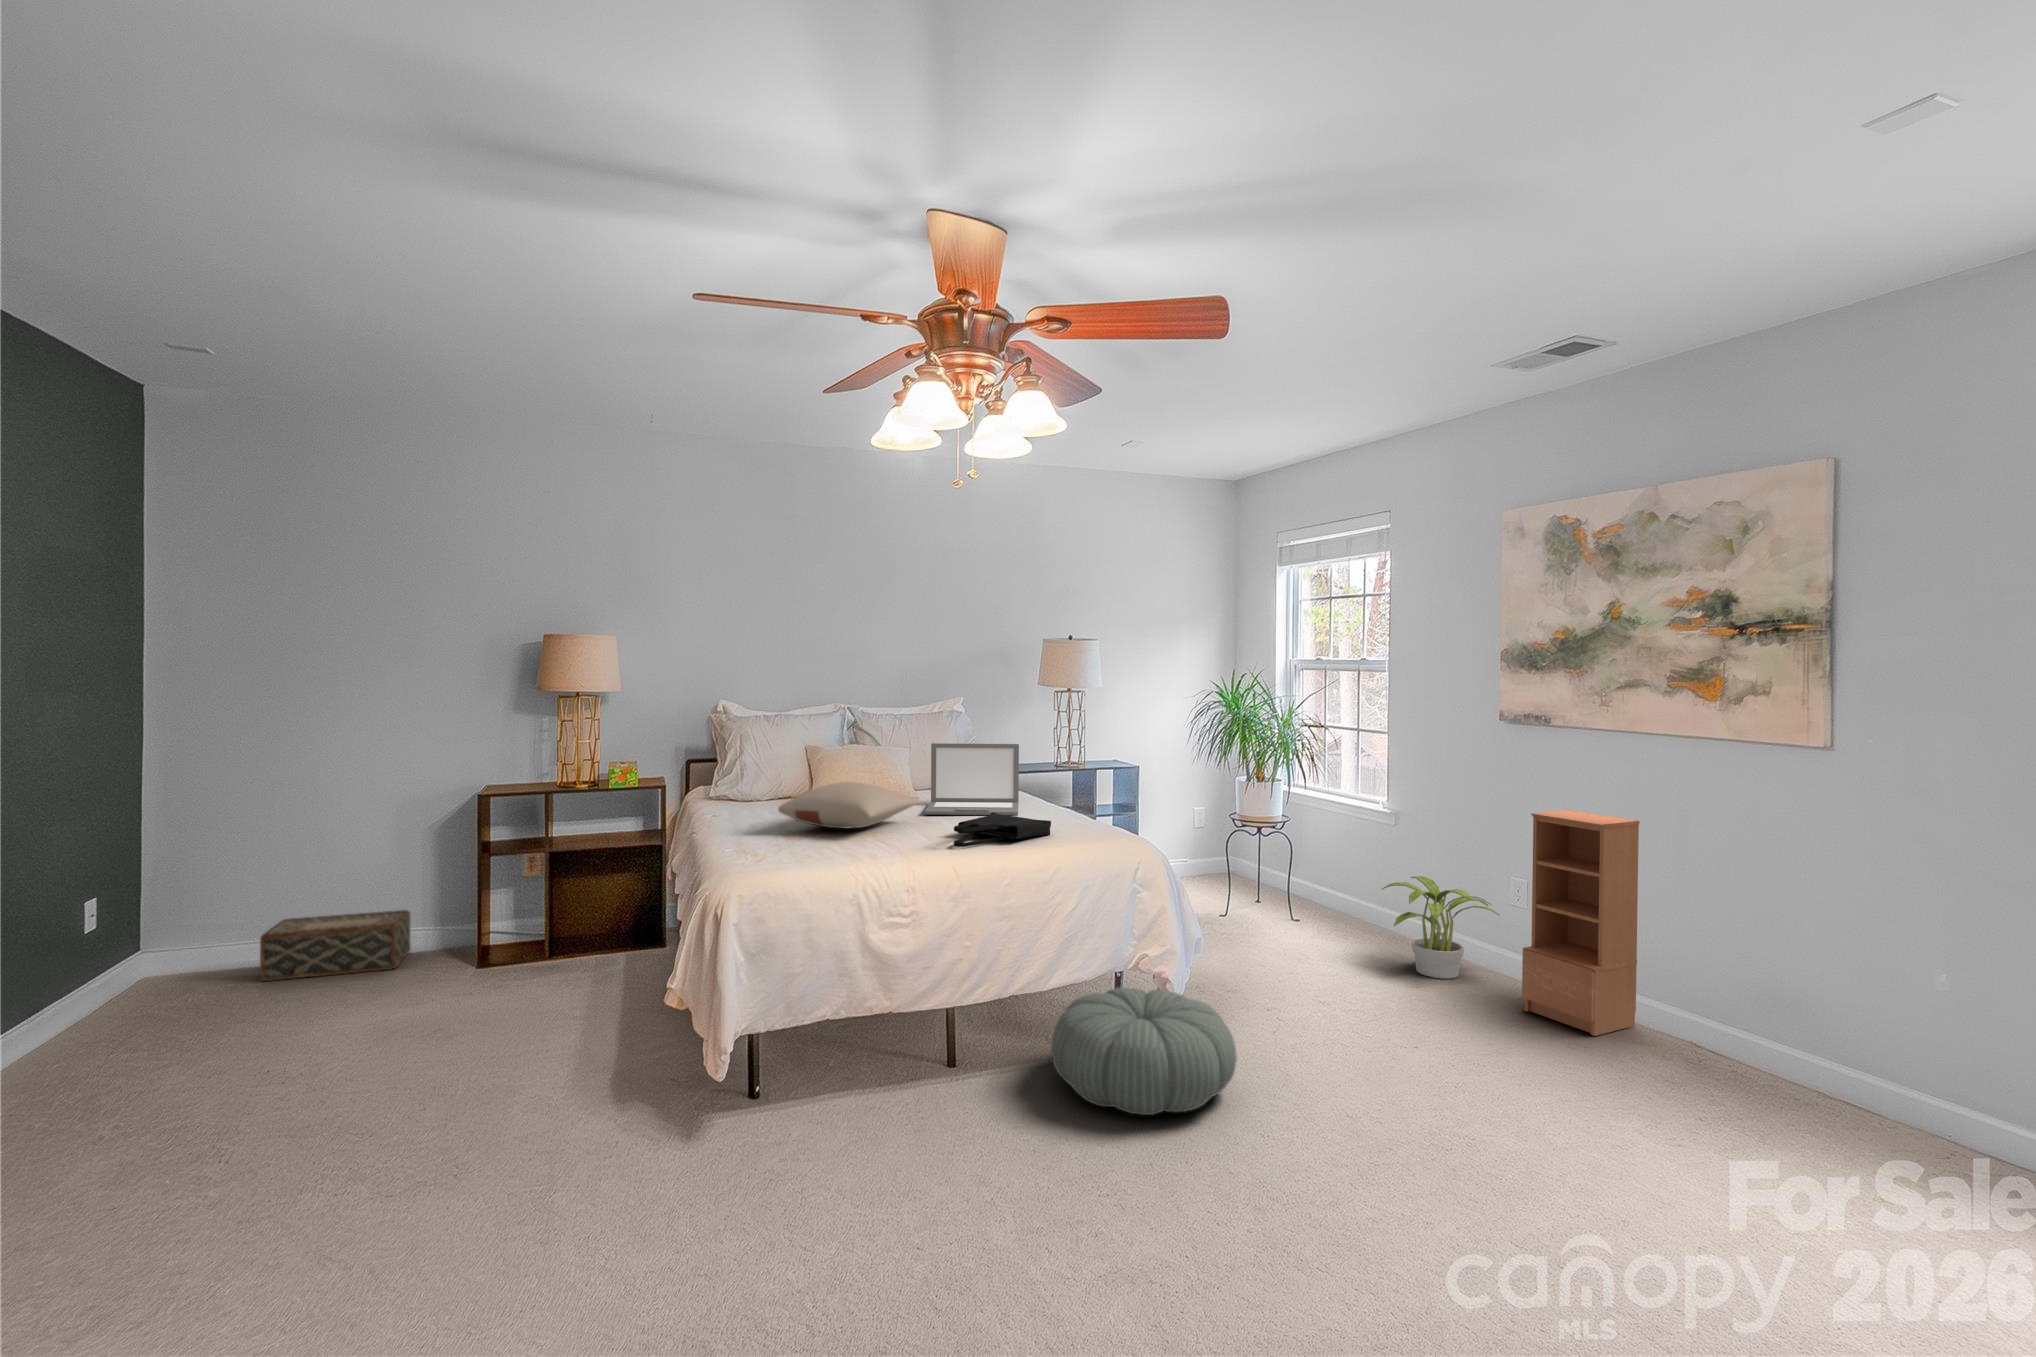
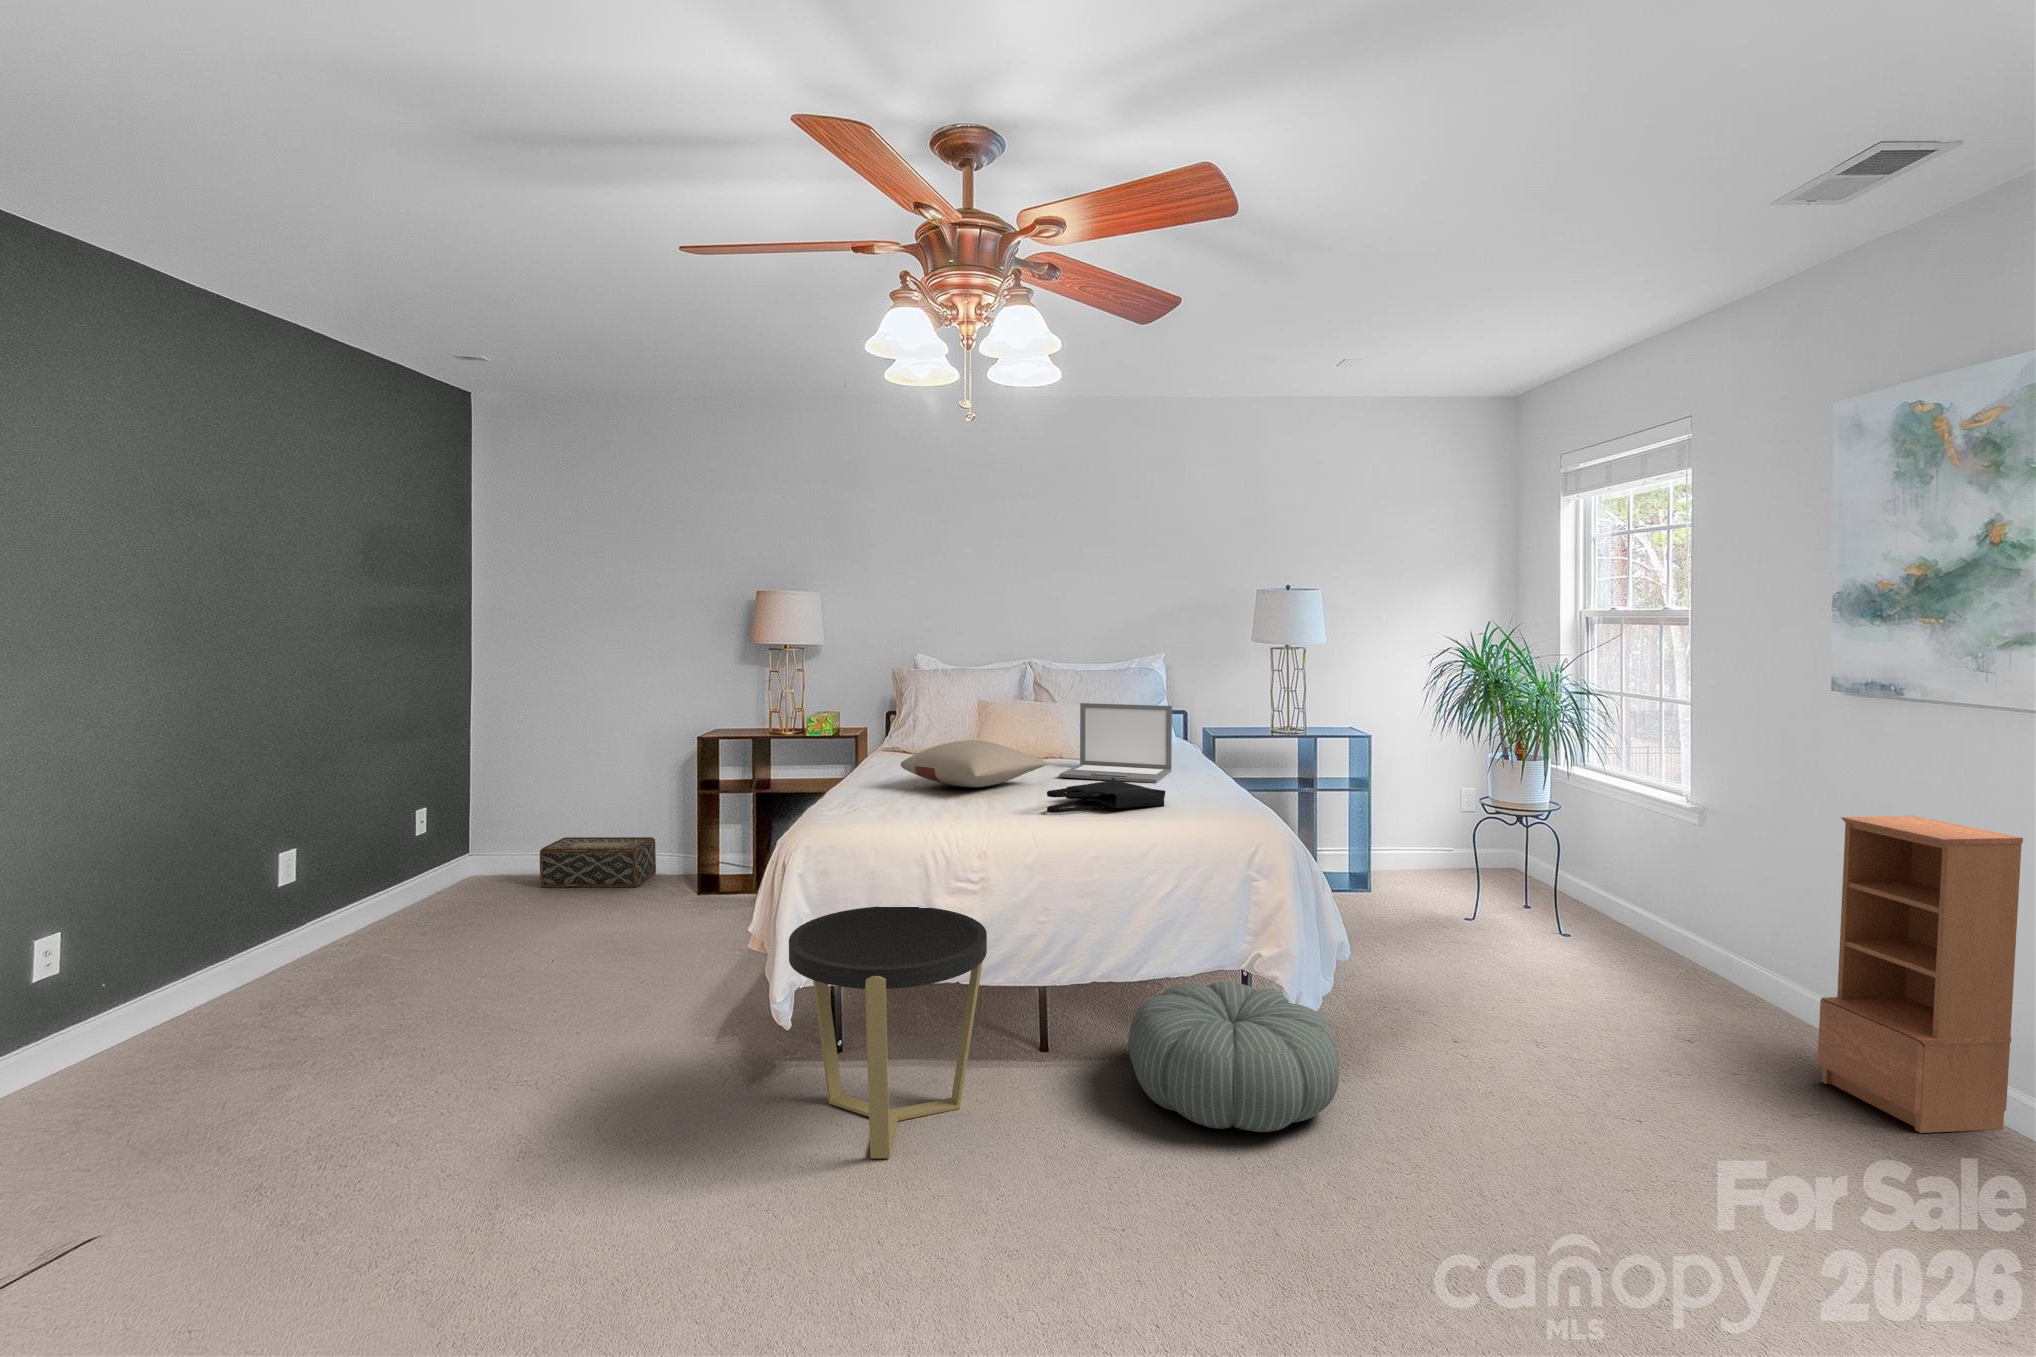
potted plant: present [1382,876,1500,979] -> none [1637,889,1806,1025]
side table: none [756,946,953,1199] -> present [789,907,987,1158]

